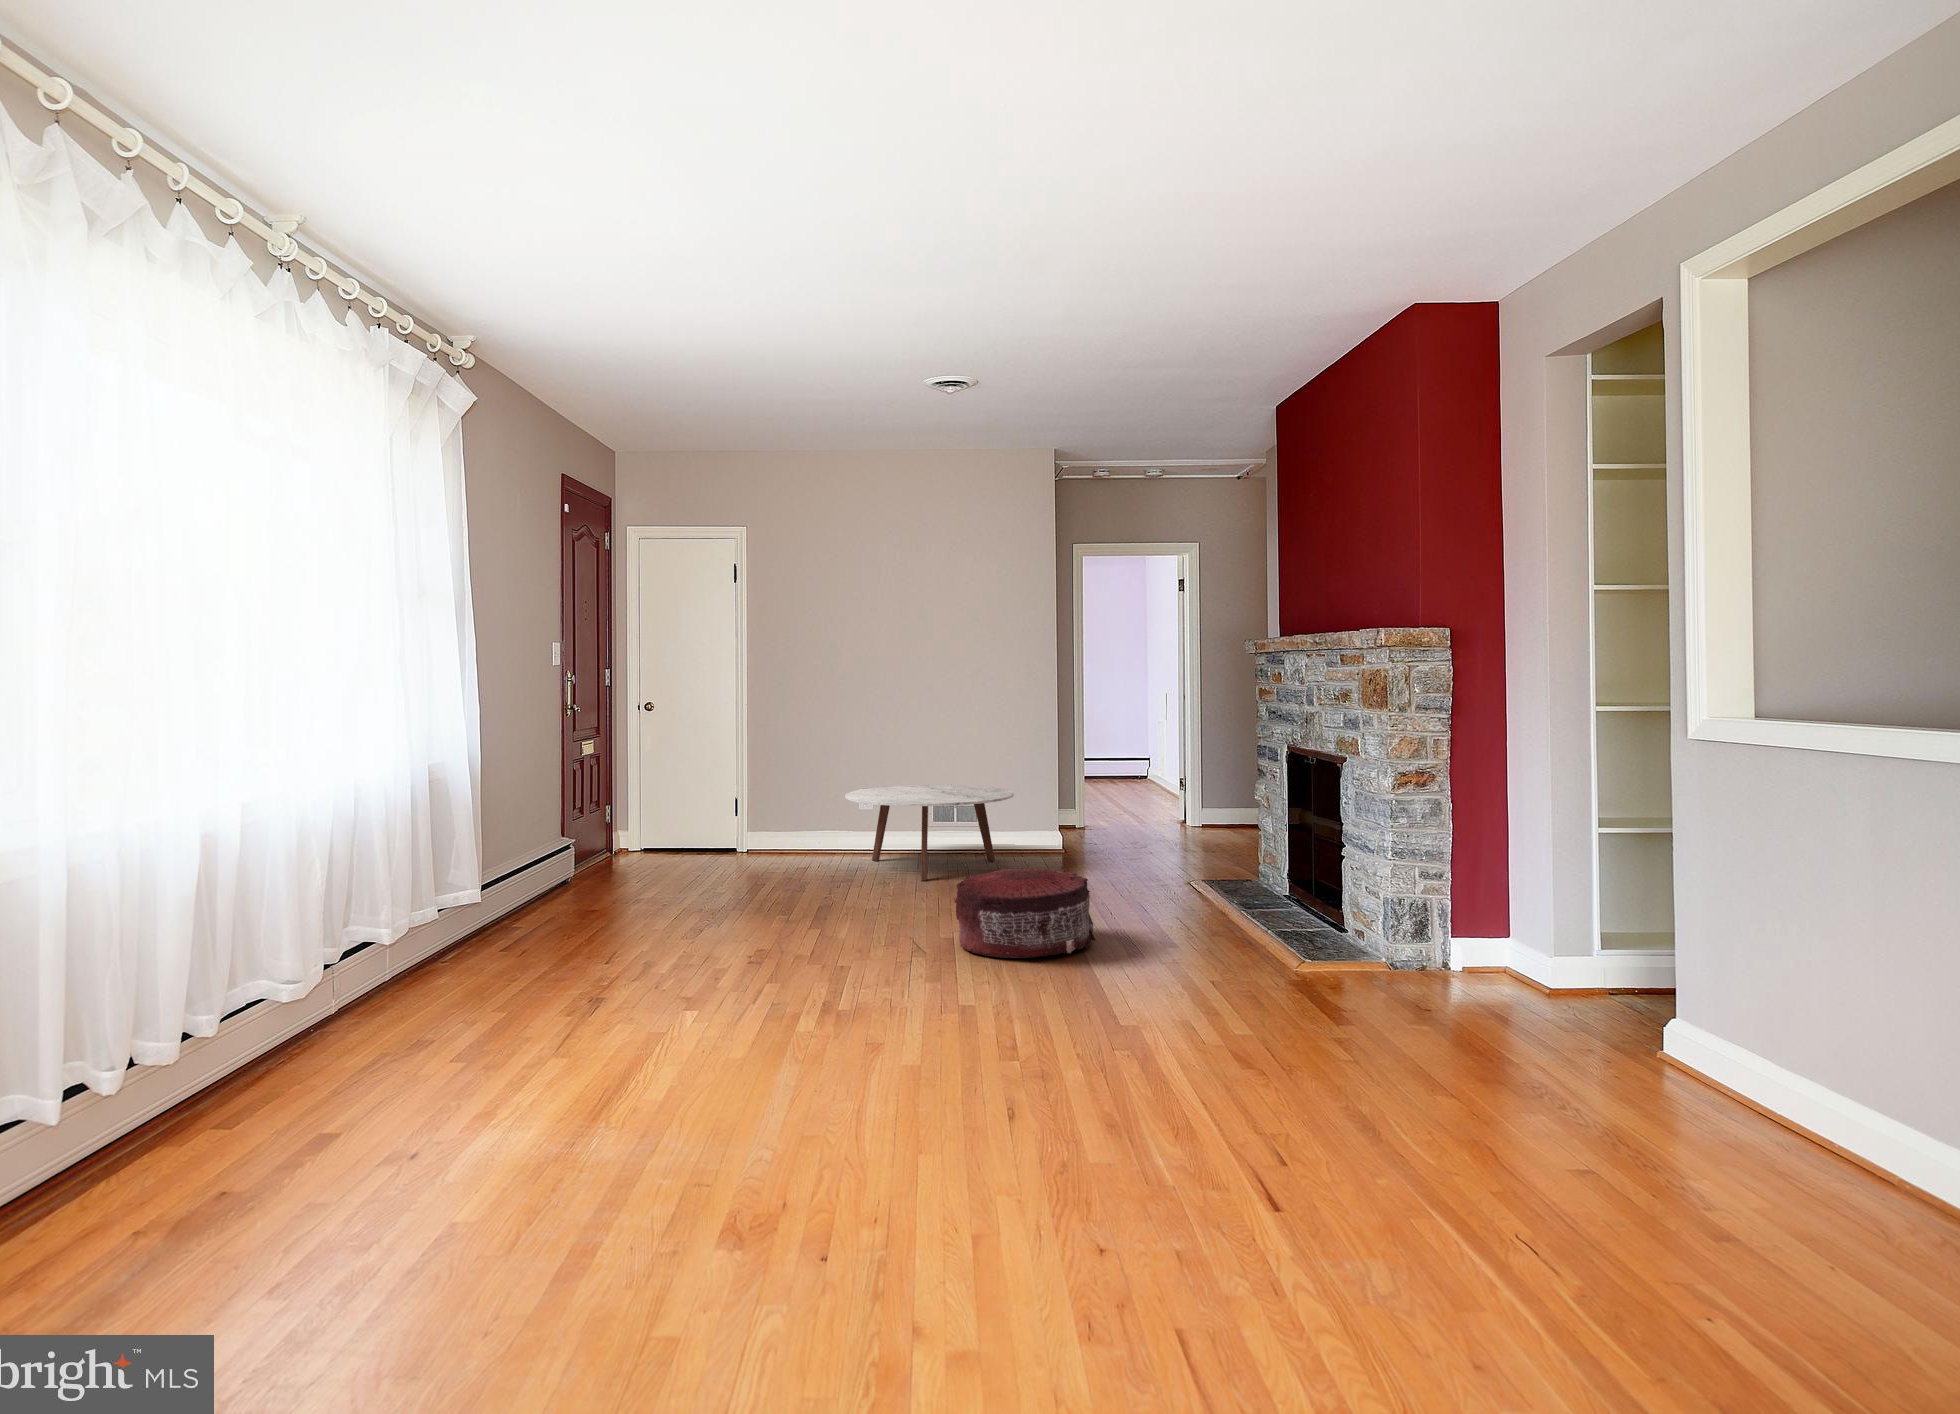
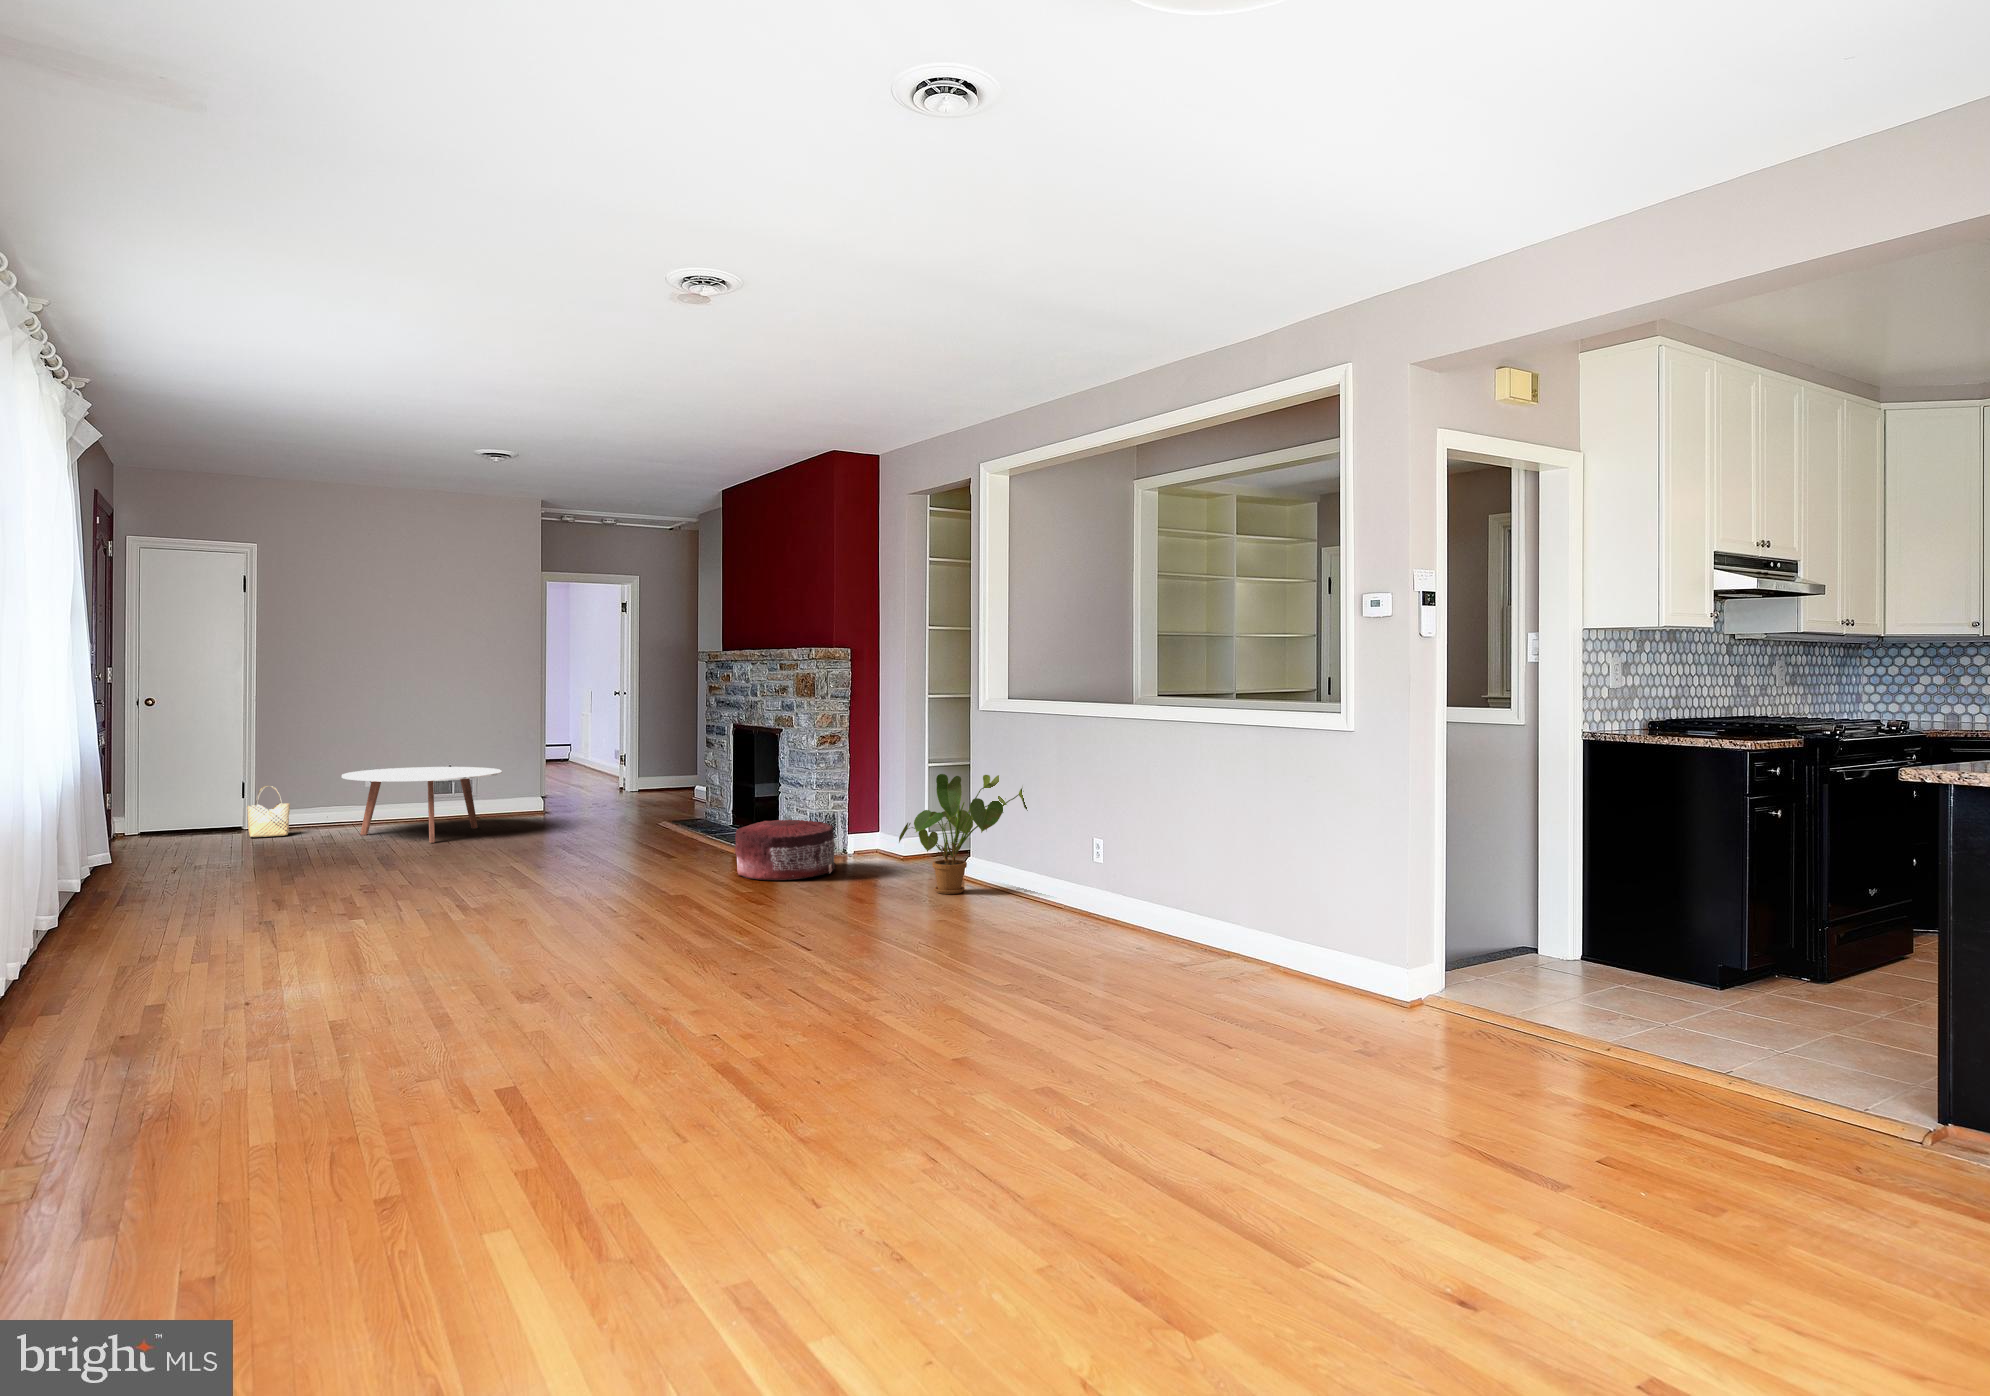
woven basket: none [771,800,812,855] -> present [247,786,290,837]
pouf: present [954,868,1095,958] -> present [735,820,836,880]
house plant: none [1527,876,1875,1138] -> present [899,774,1028,894]

